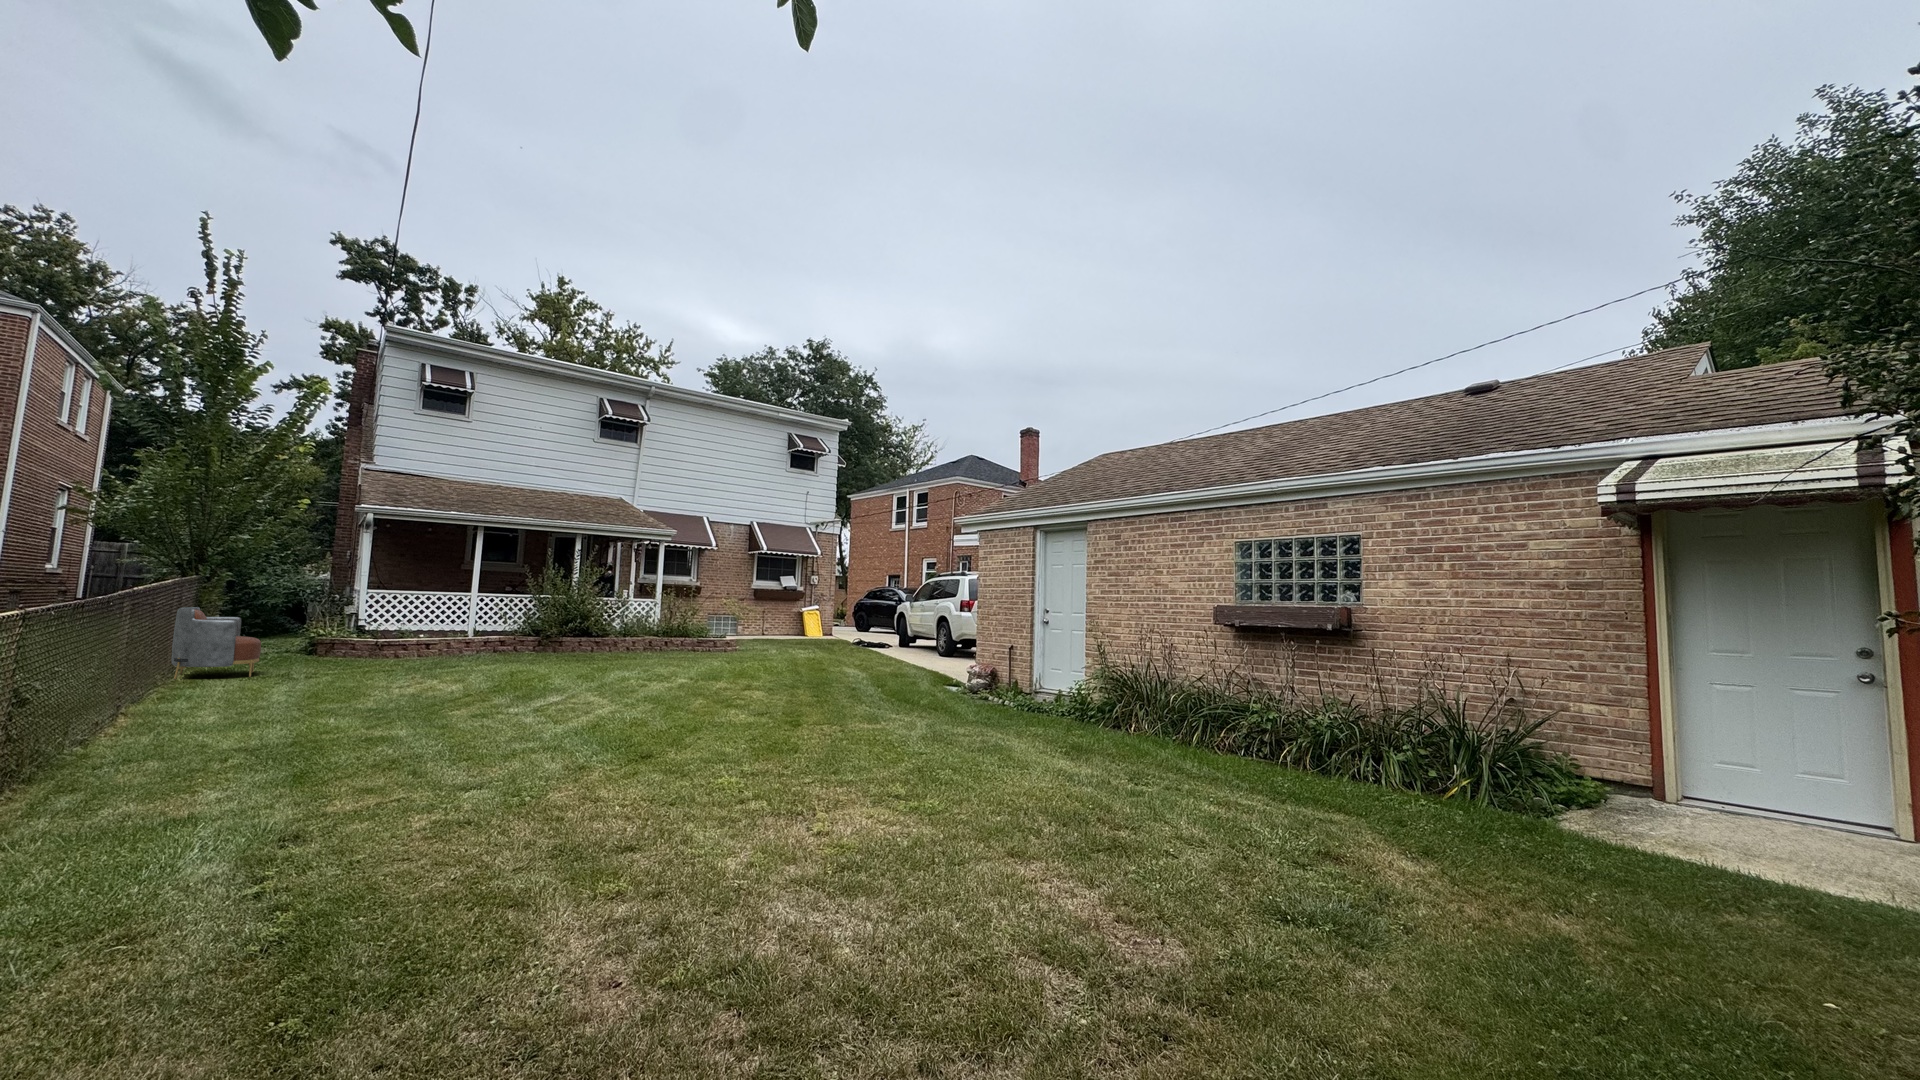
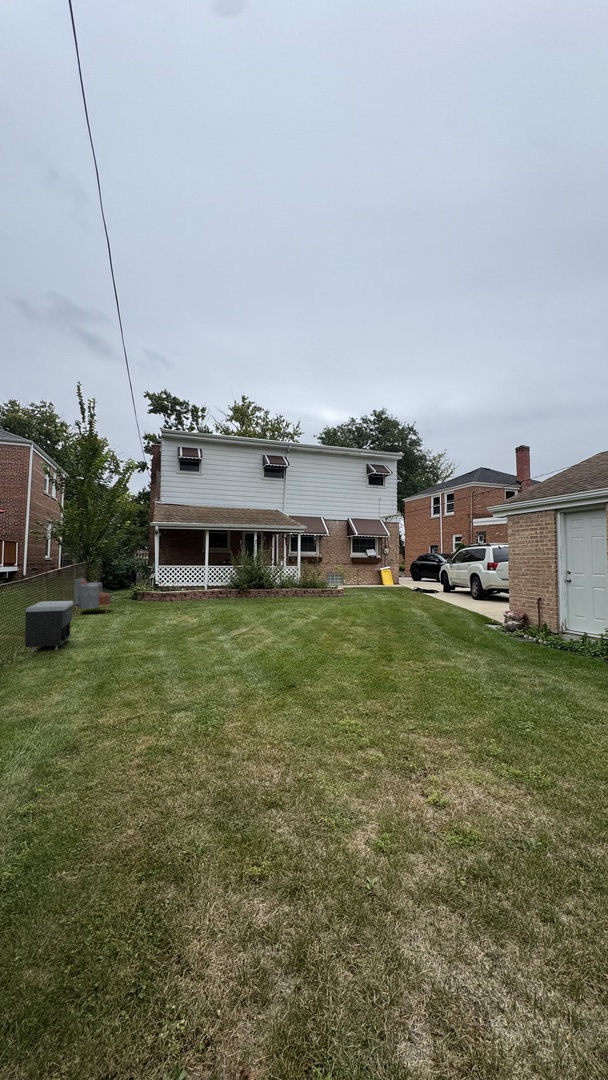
storage bench: none [87,645,199,738] -> present [25,601,73,651]

